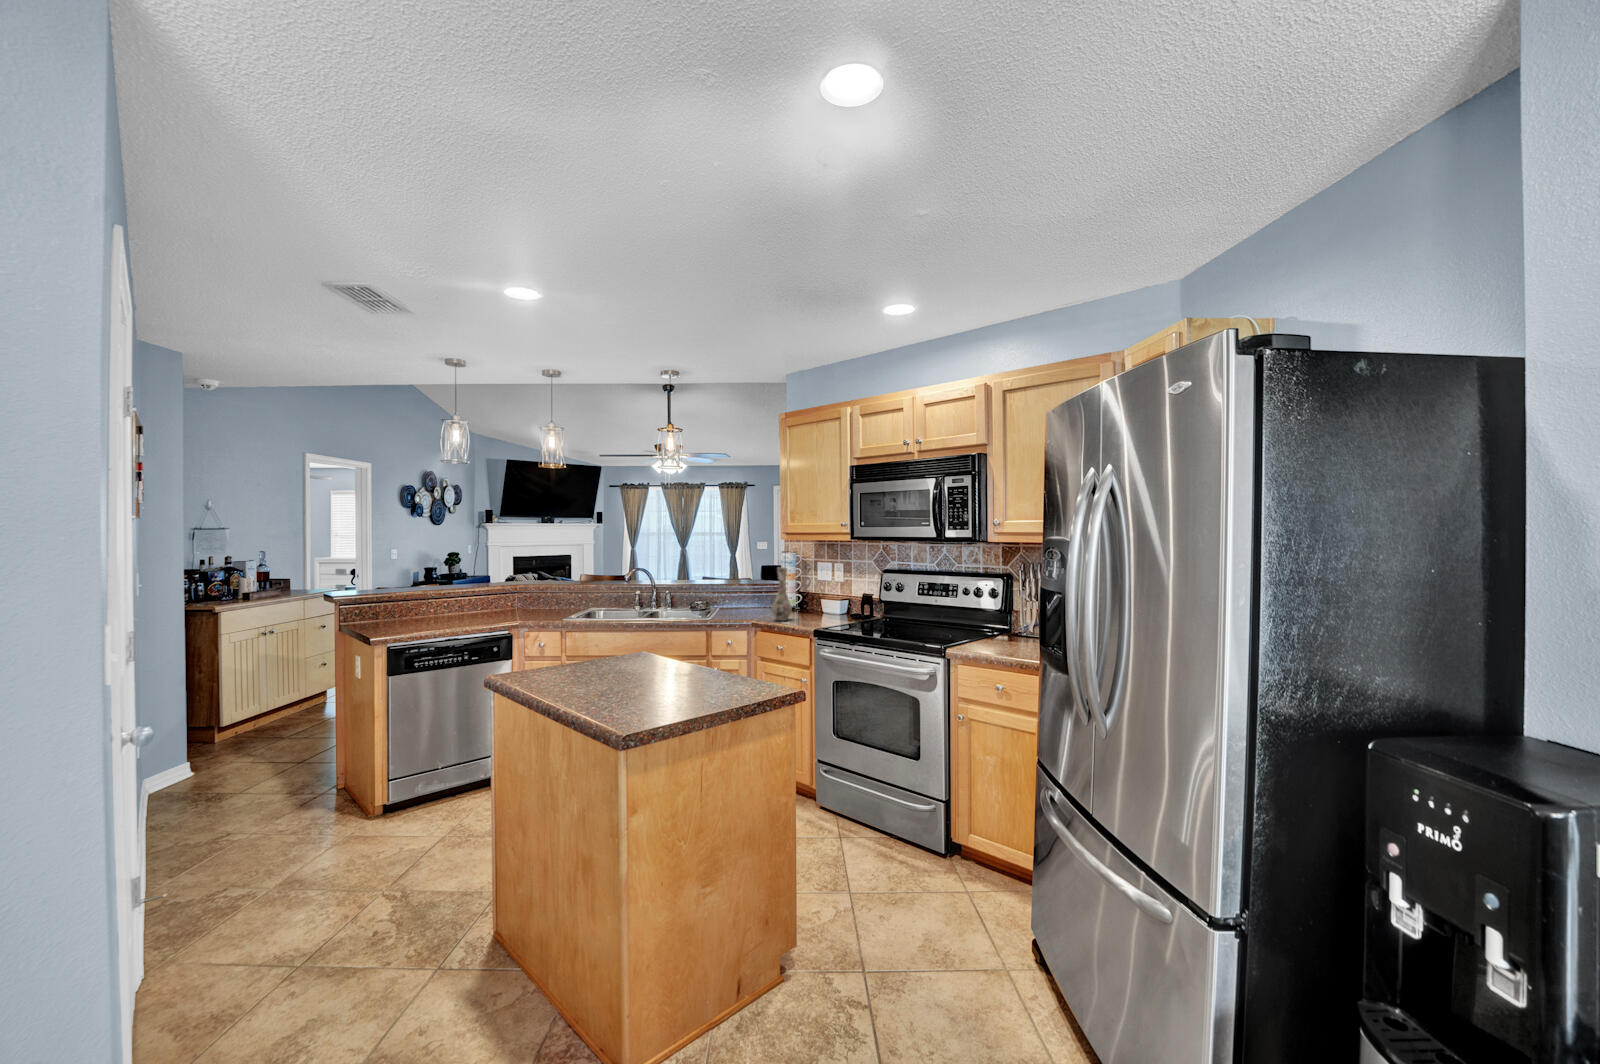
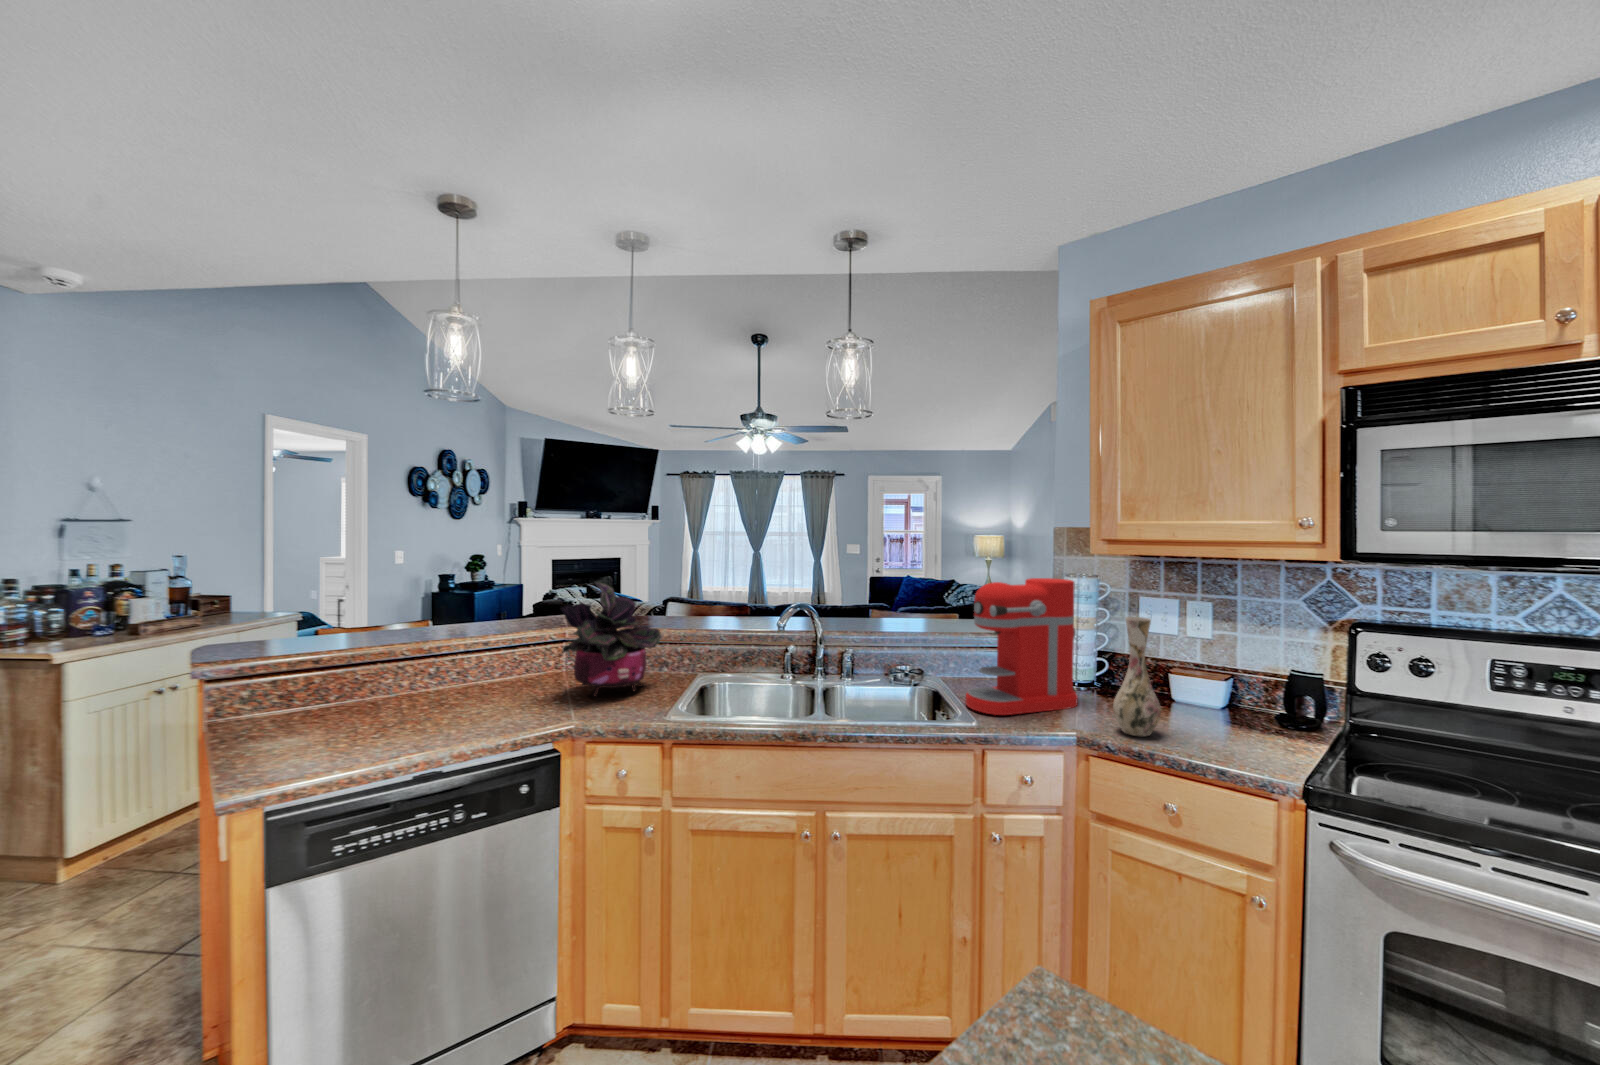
coffee maker: none [718,552,777,617] -> present [966,578,1078,715]
potted plant: none [514,557,570,616] -> present [561,581,660,697]

